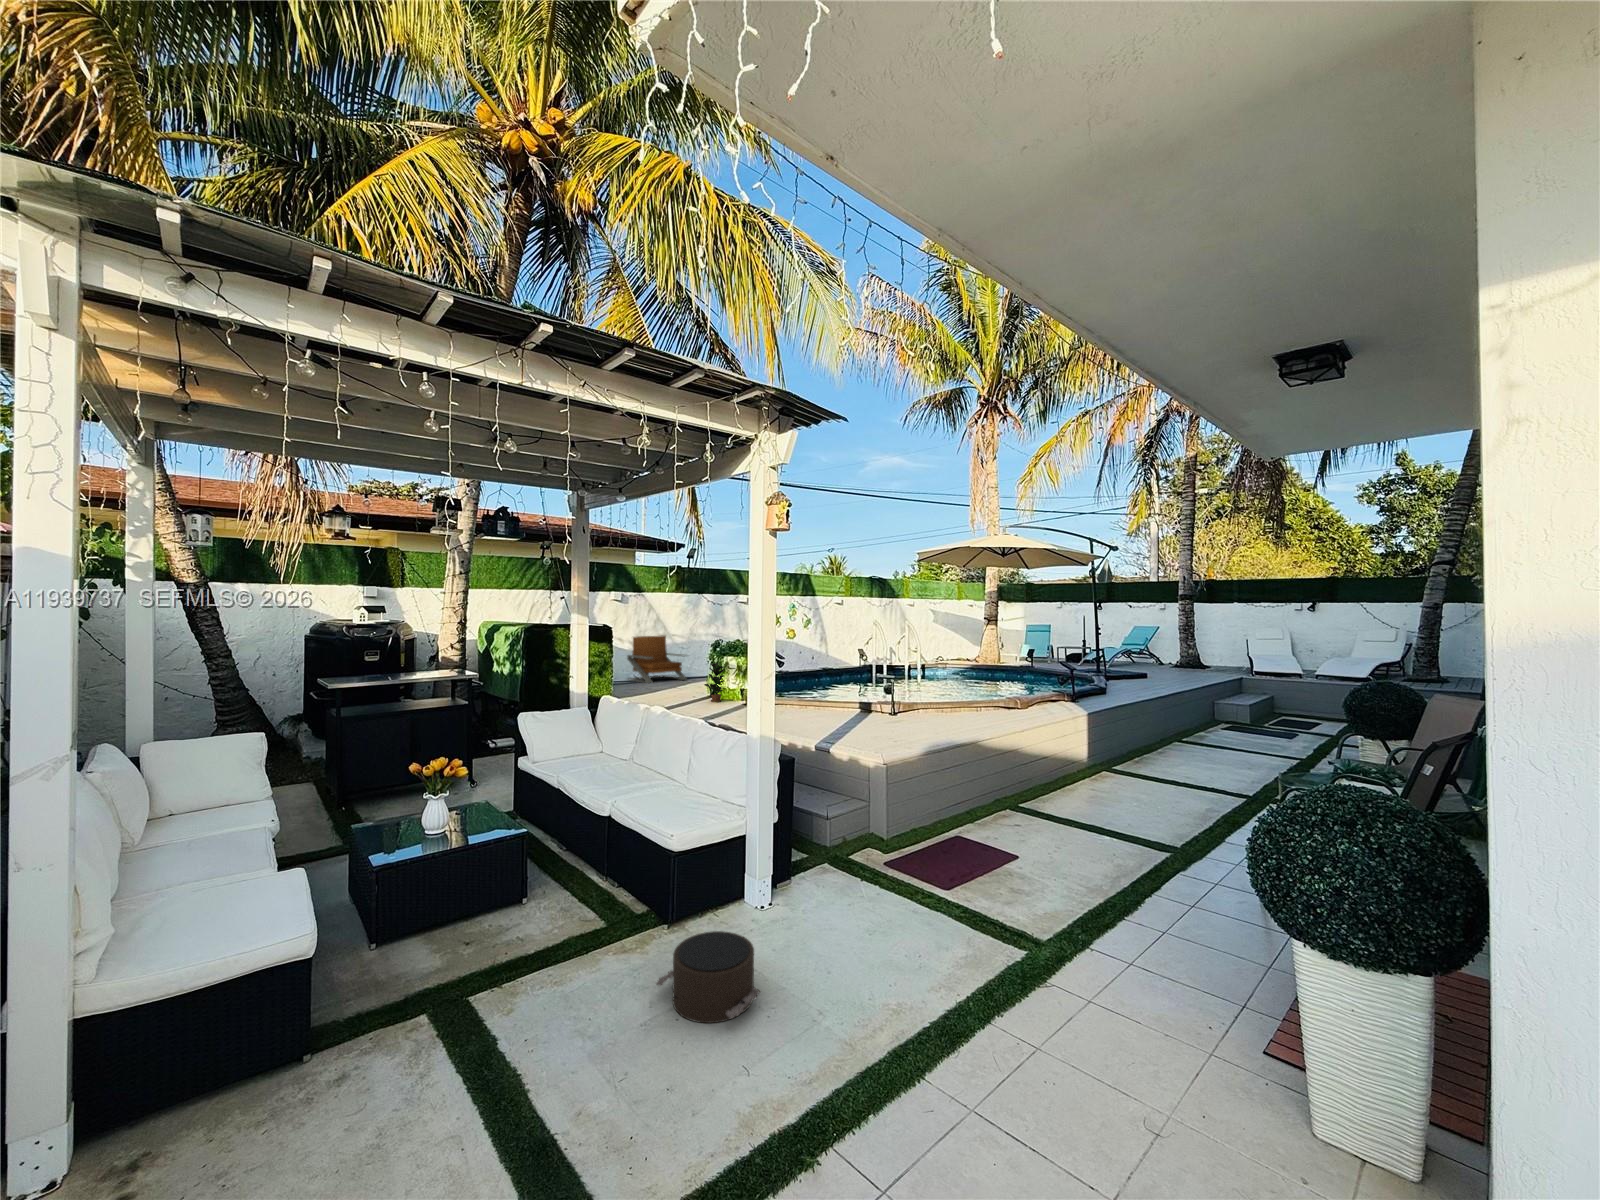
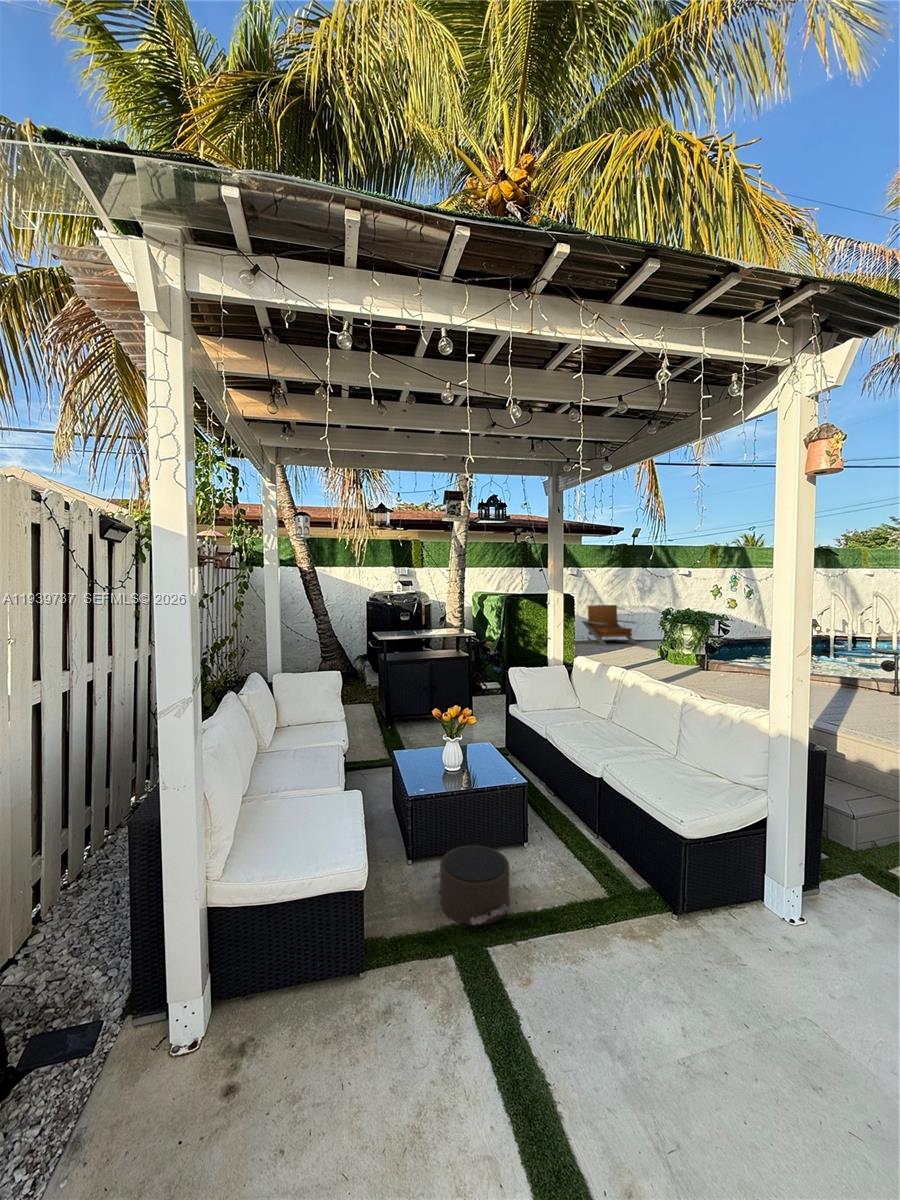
potted plant: present [704,663,724,702] -> none [661,630,685,667]
pouf: present [656,931,760,1023] -> present [431,845,509,925]

